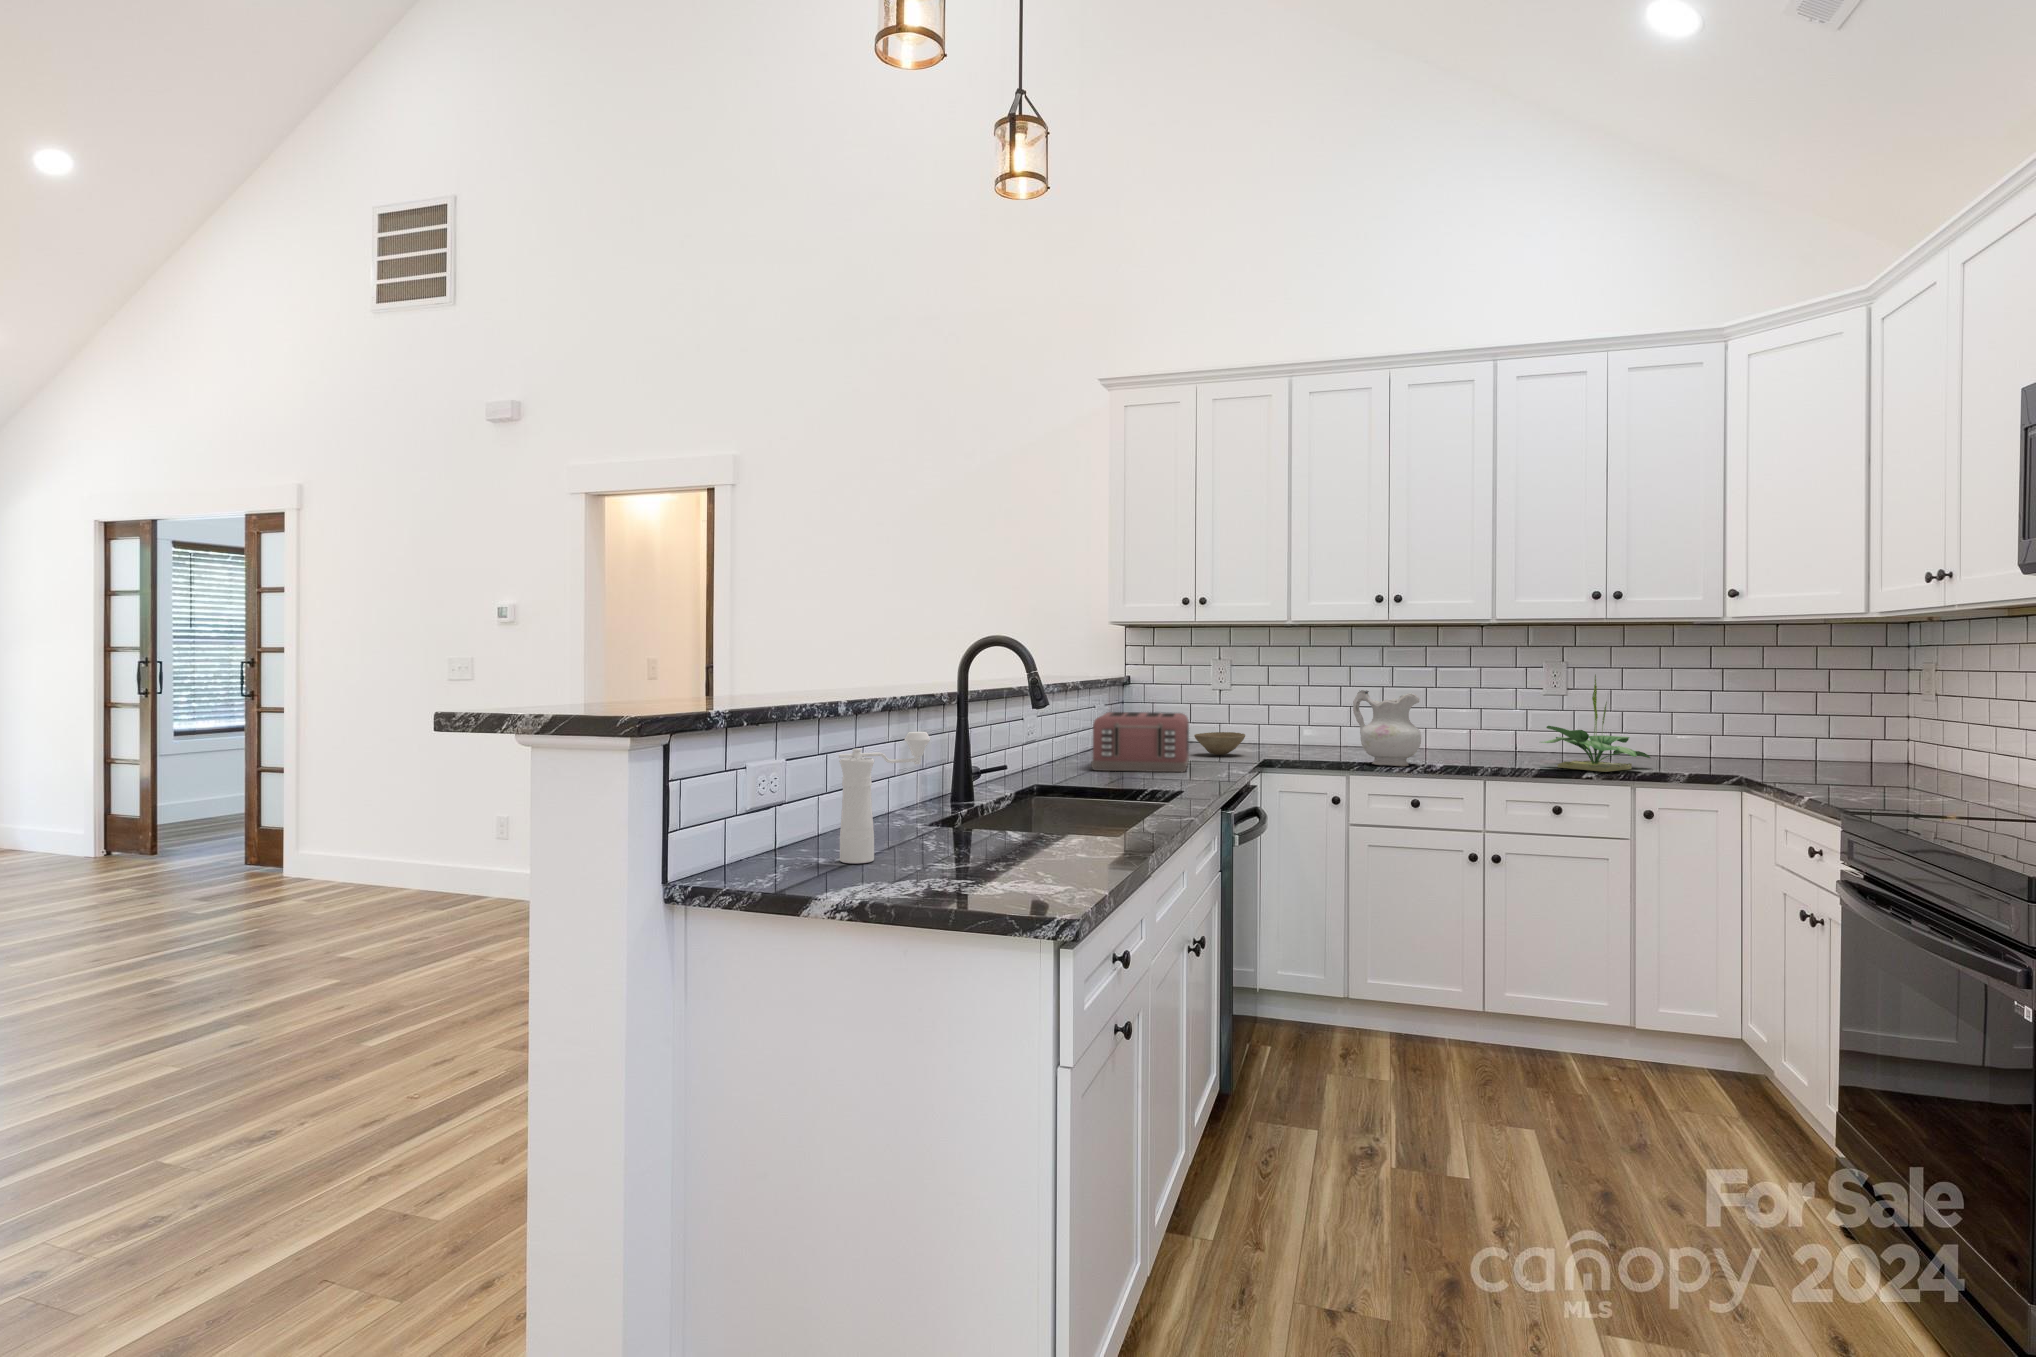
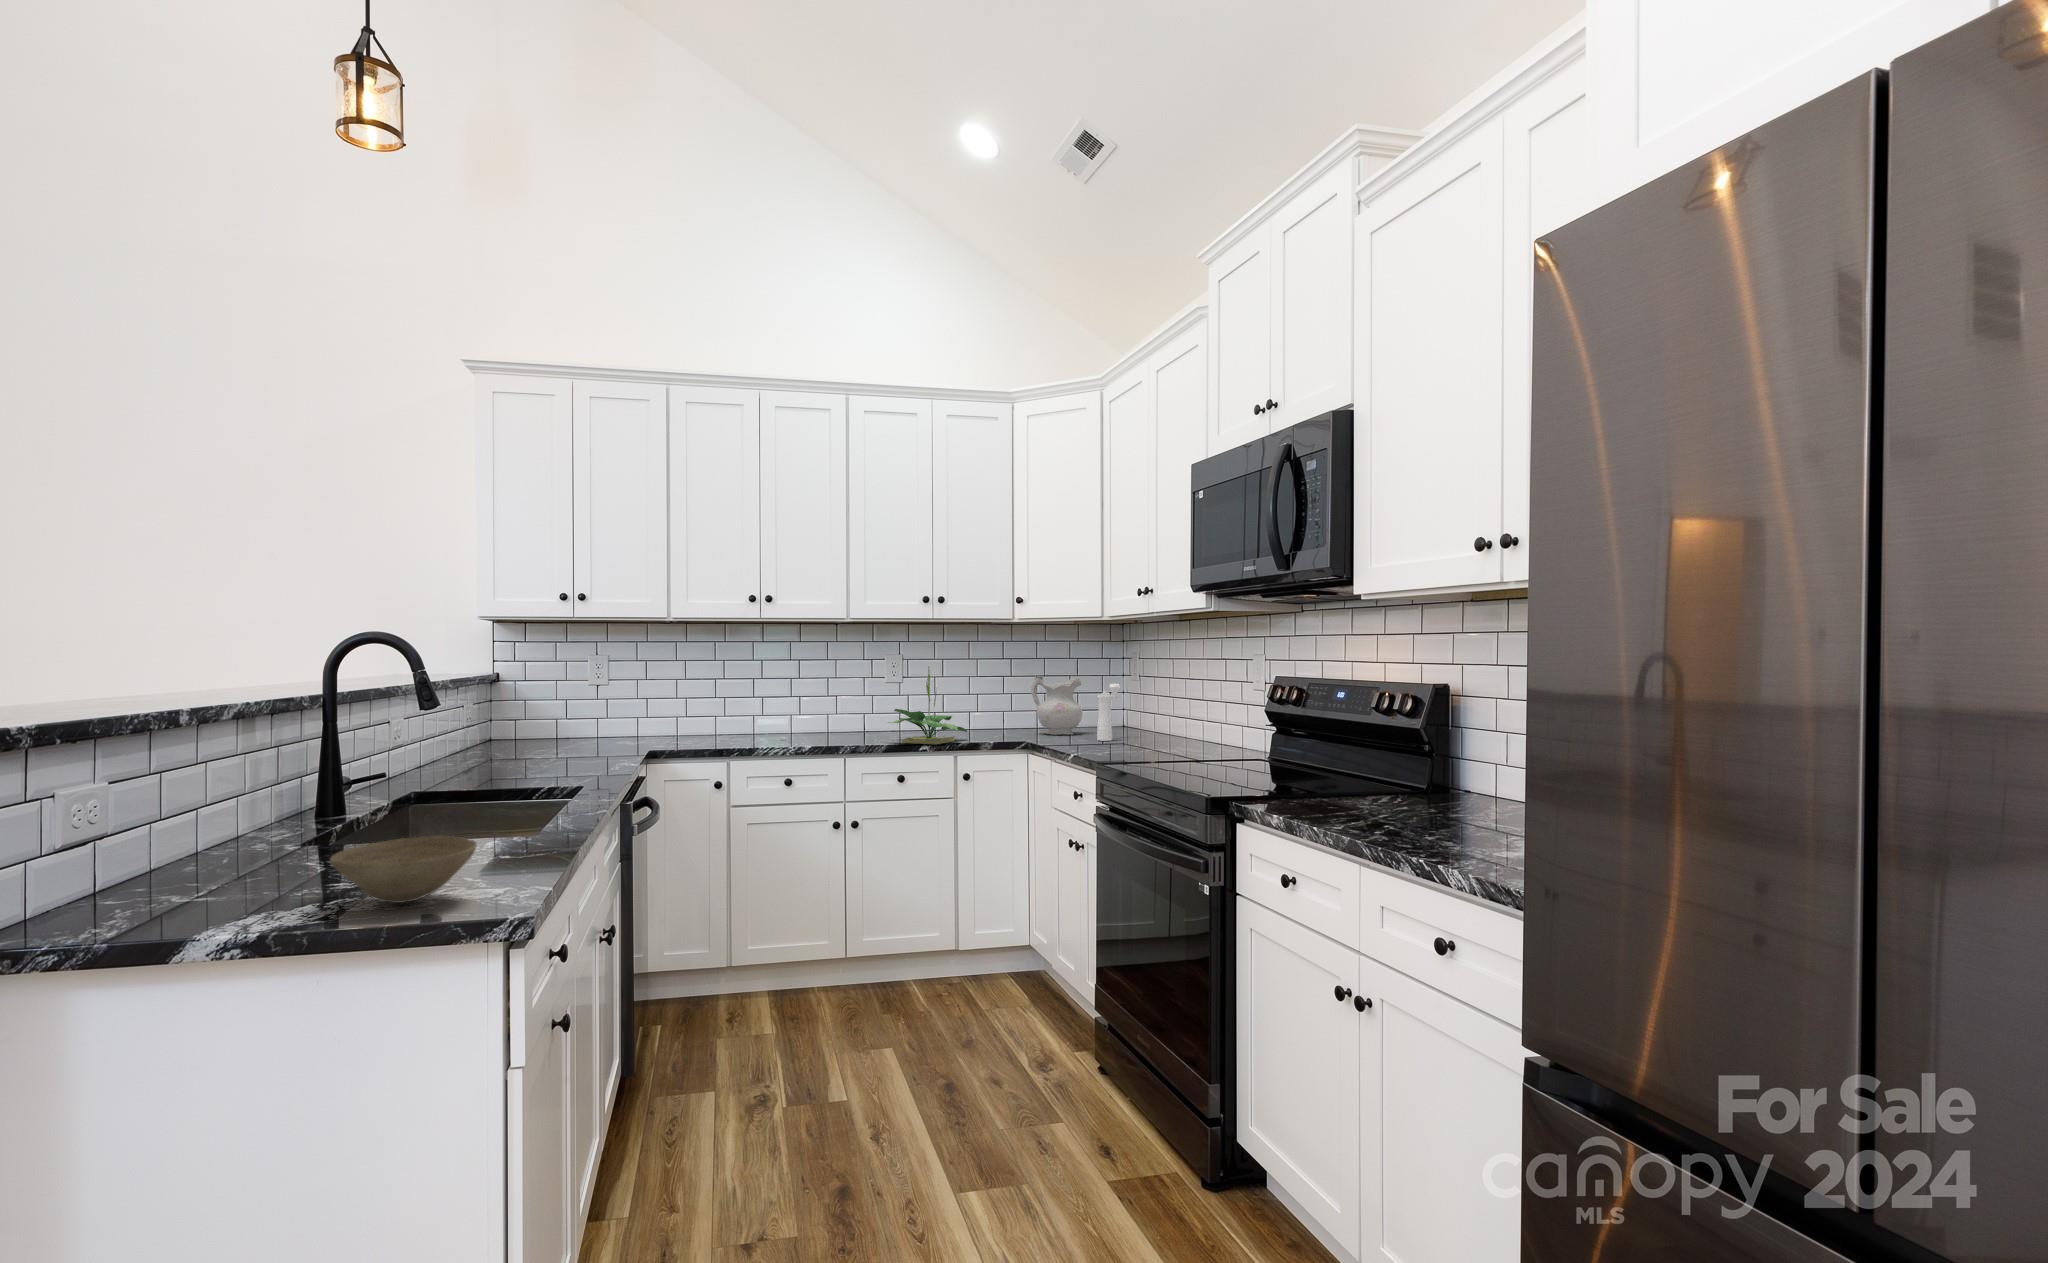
ceramic pitcher: present [1353,690,1421,766] -> present [1031,676,1082,735]
toaster: present [1091,712,1189,772] -> none [469,708,577,772]
pepper mill: present [839,732,930,864] -> present [1097,684,1120,741]
bowl: present [1194,732,1245,755] -> present [330,836,477,903]

